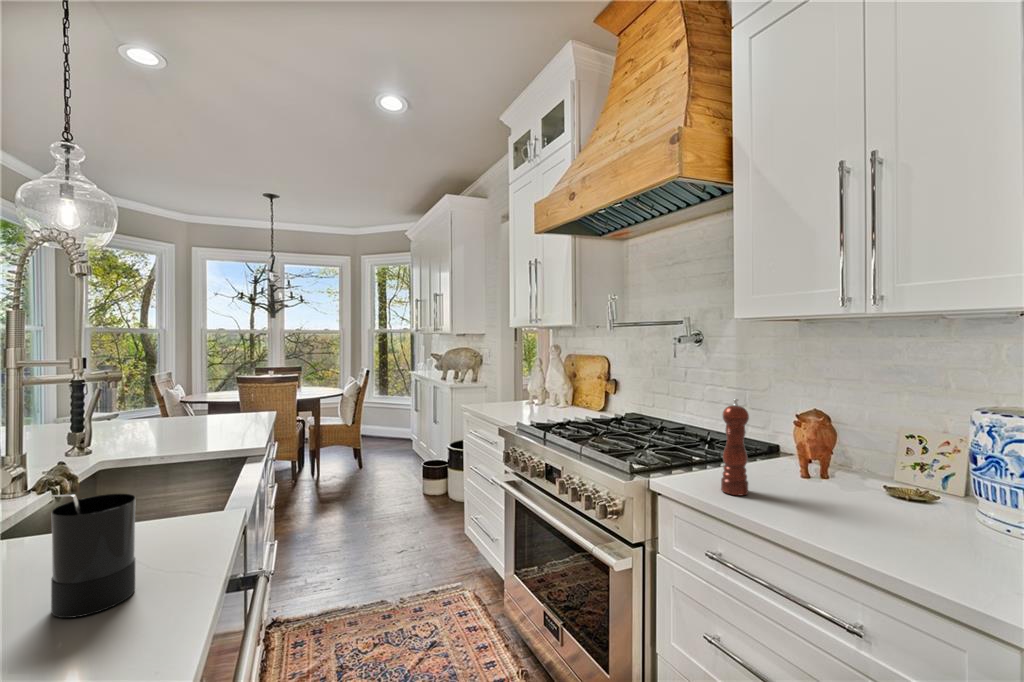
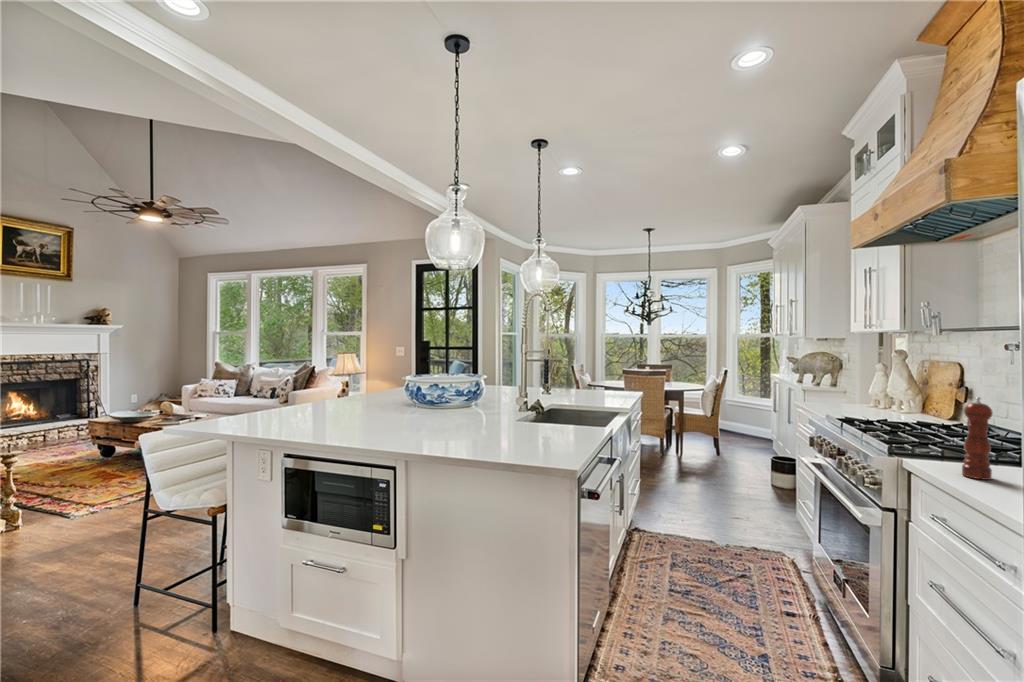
candle: present [51,494,136,618] -> none [549,398,572,440]

